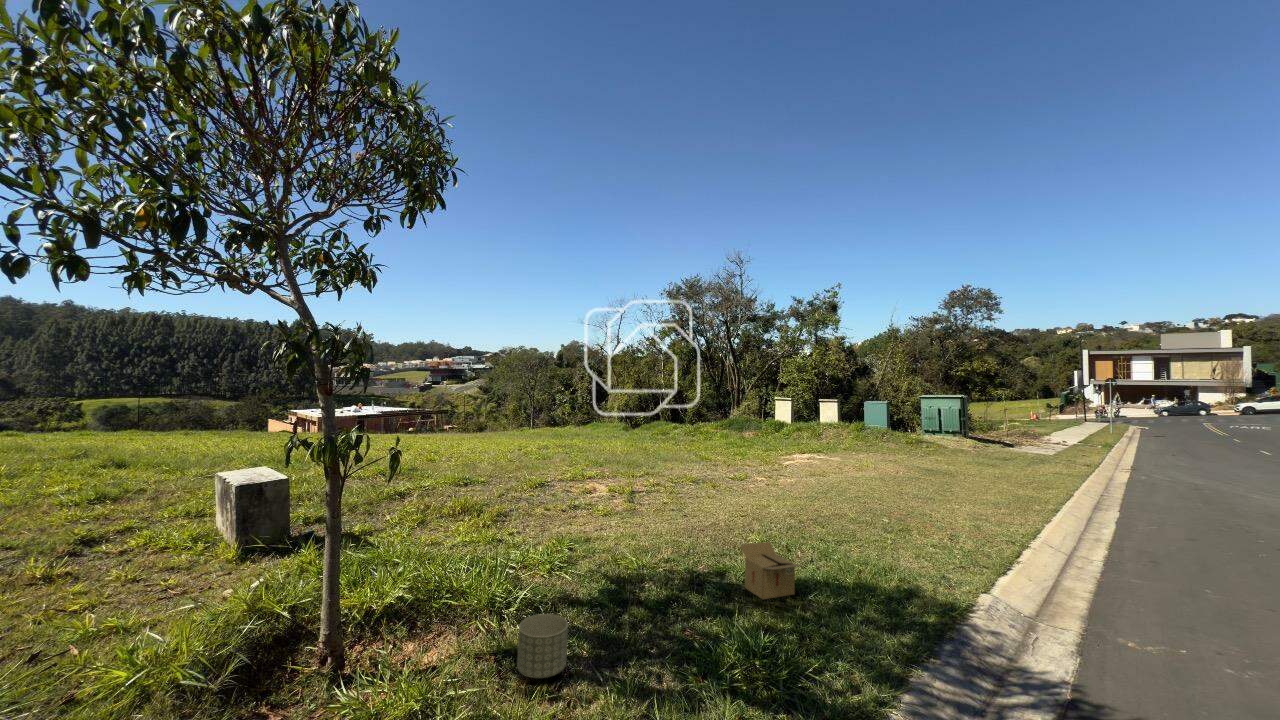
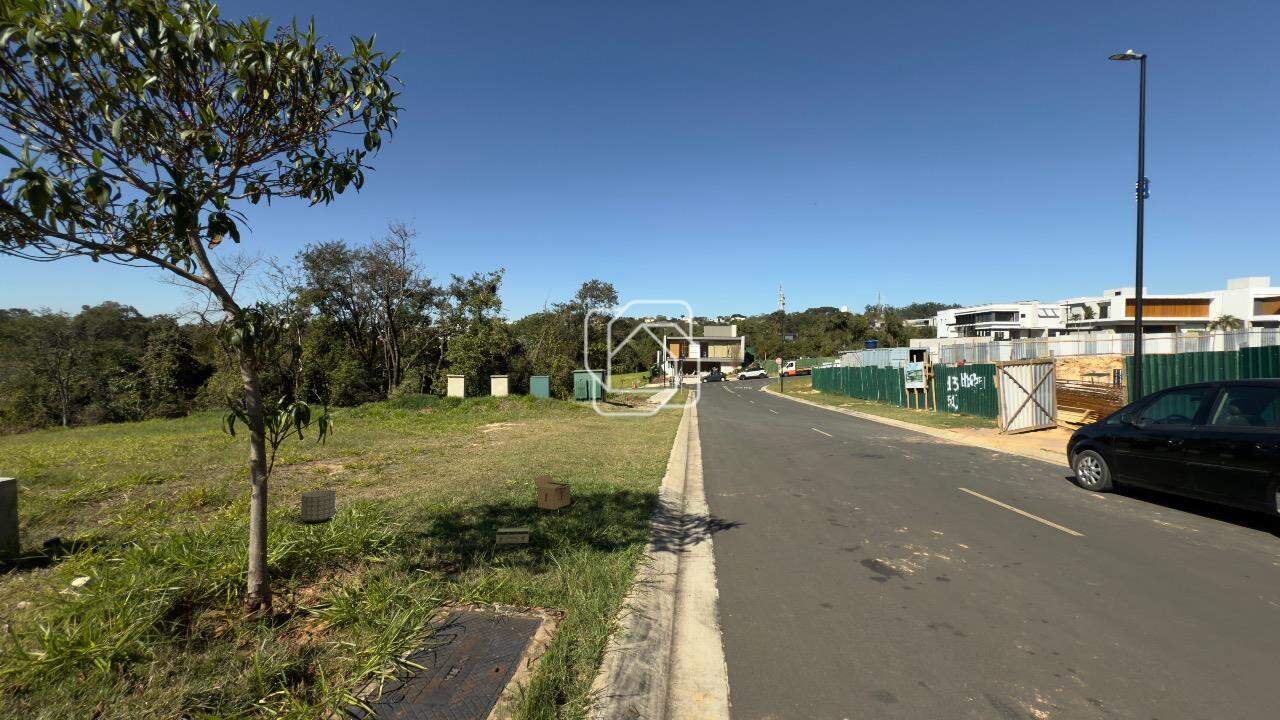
planter: present [517,614,568,678] -> present [301,490,335,522]
toolbox: none [628,617,683,656] -> present [496,527,530,544]

